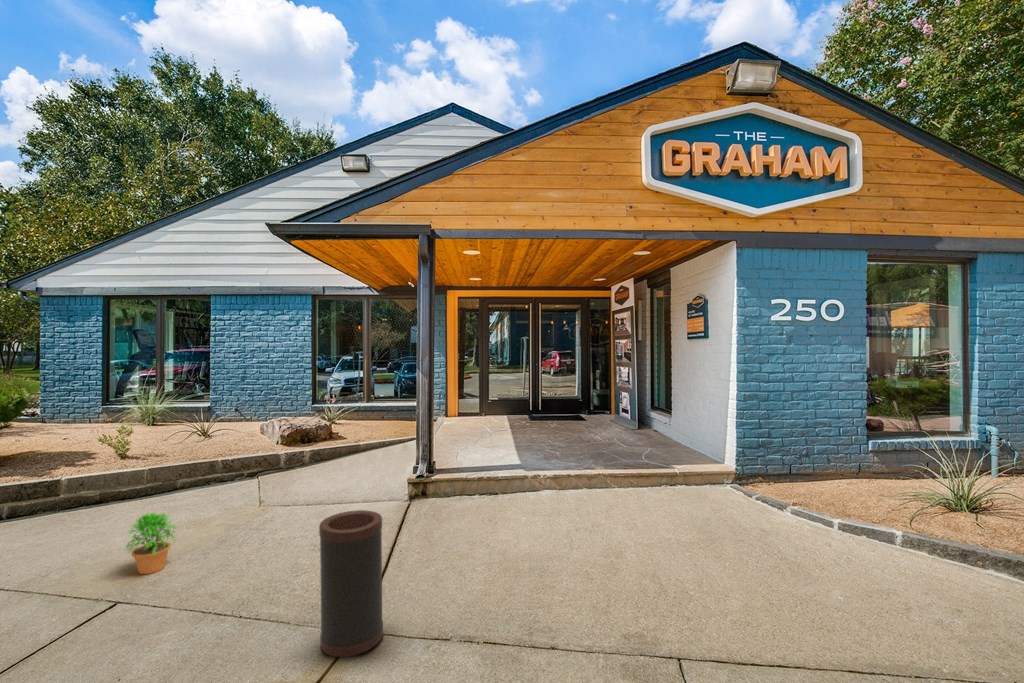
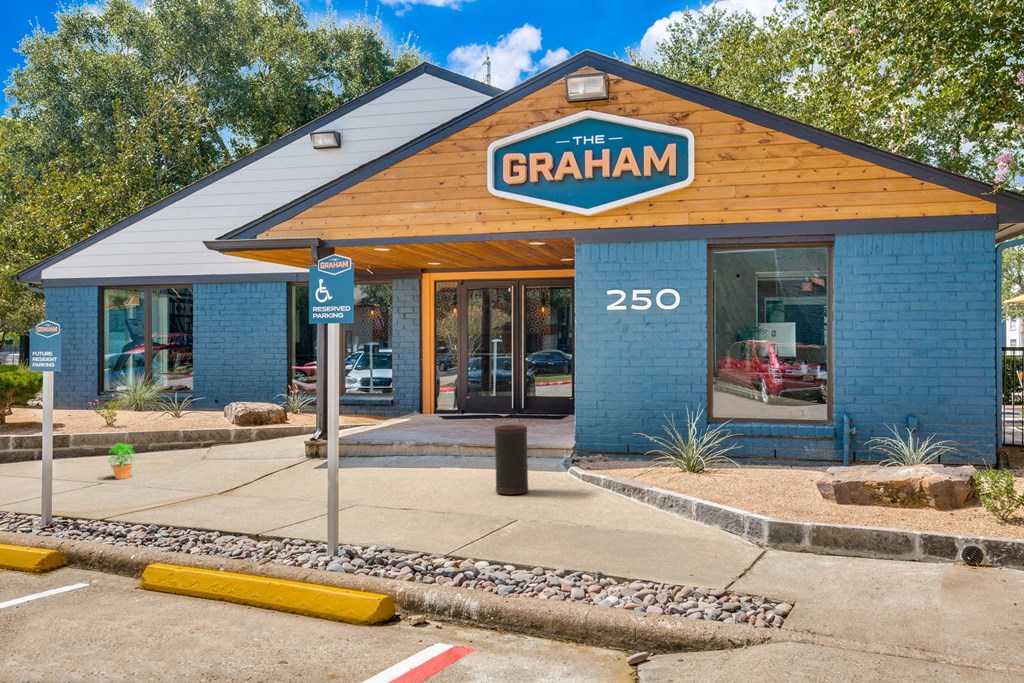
trash can: present [319,510,383,657] -> present [494,425,528,494]

